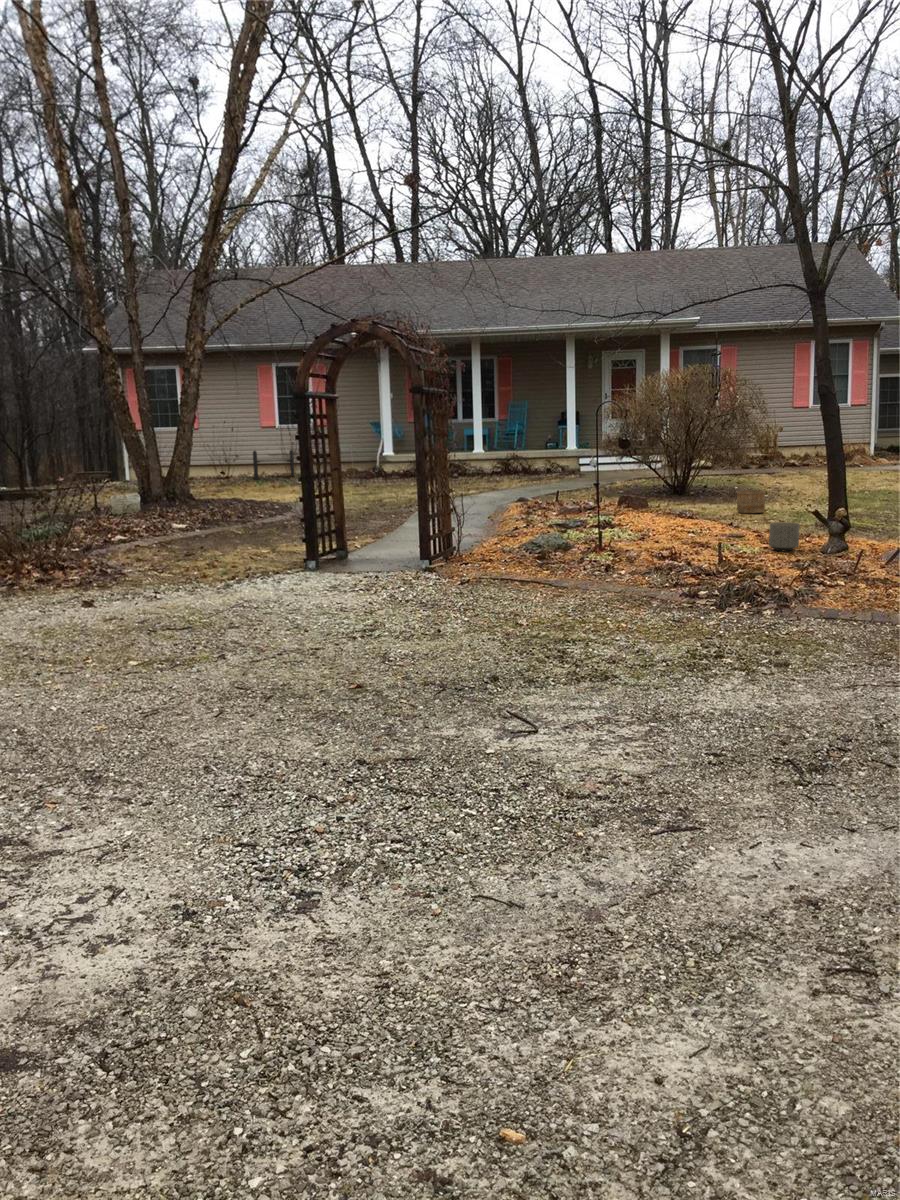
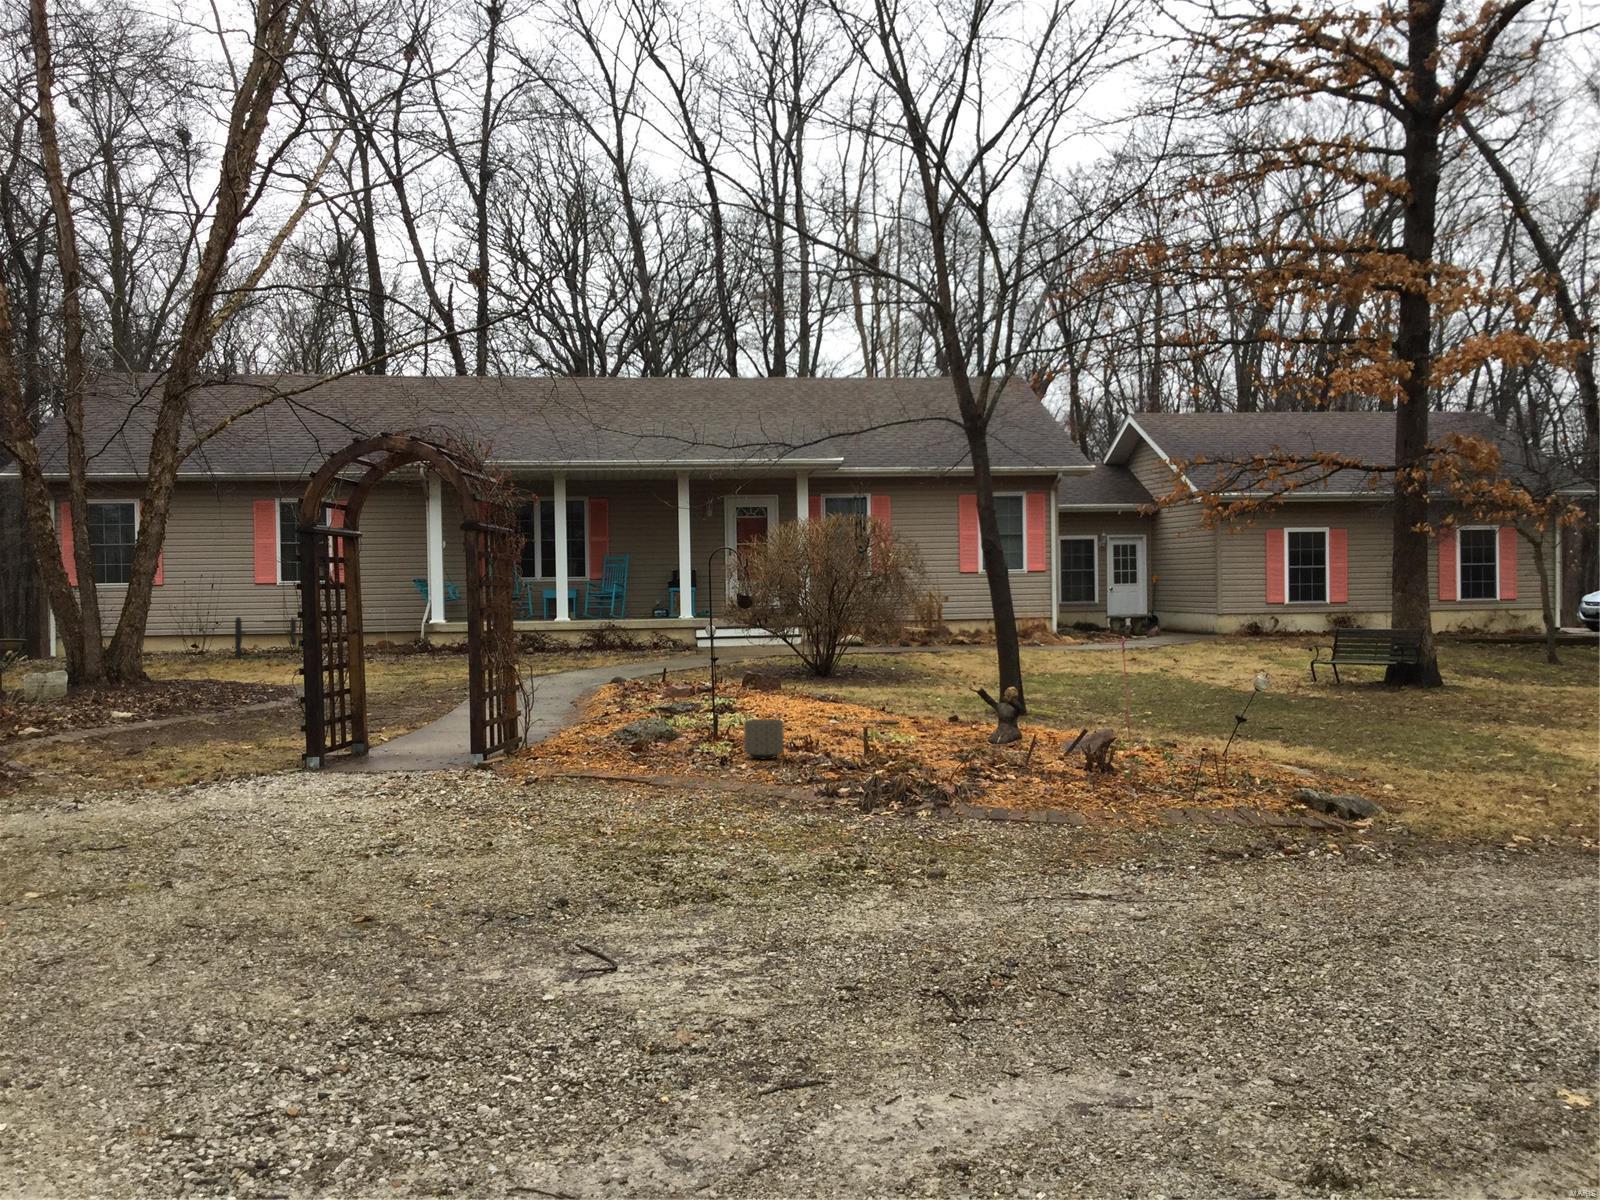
wooden bucket: present [737,490,765,513] -> none [892,673,927,702]
planter: present [769,522,800,551] -> present [744,719,784,760]

